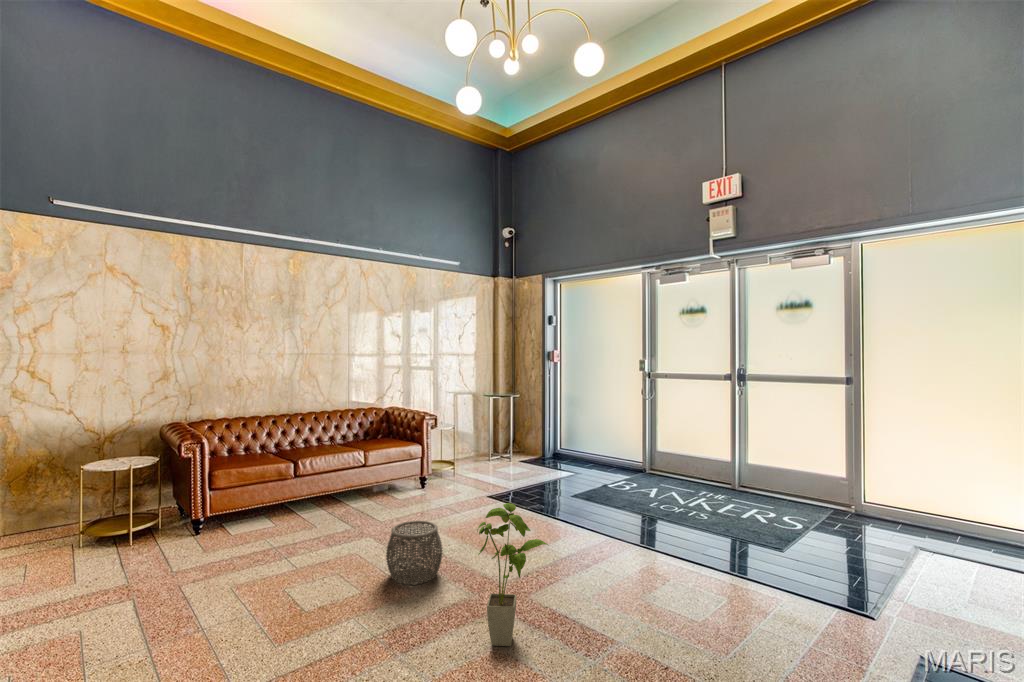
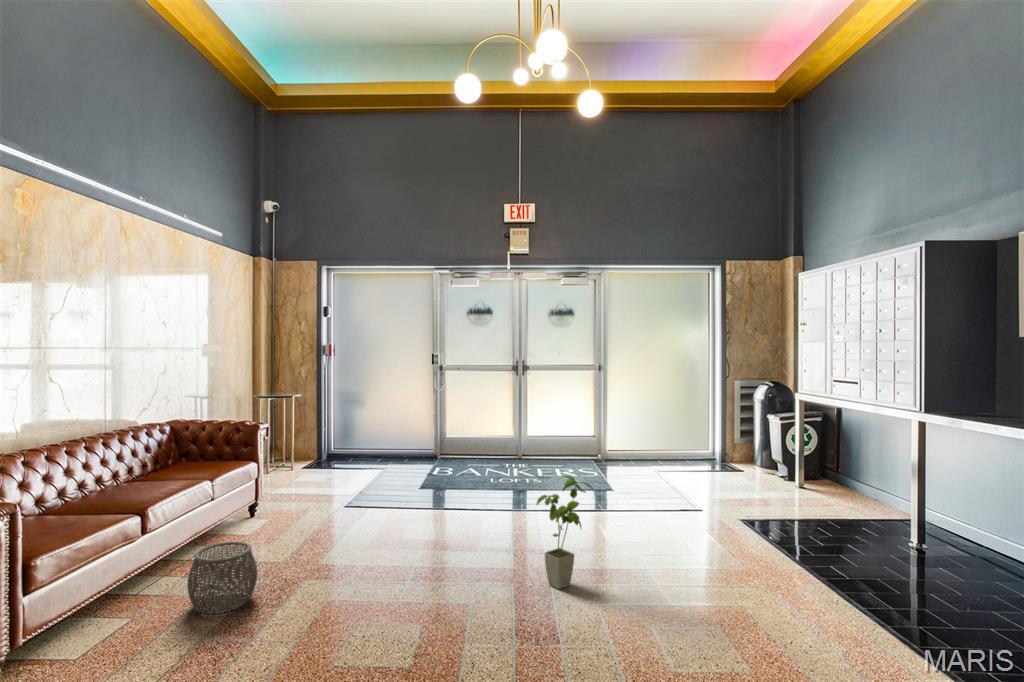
woven basket: present [386,521,443,585] -> present [187,542,258,615]

